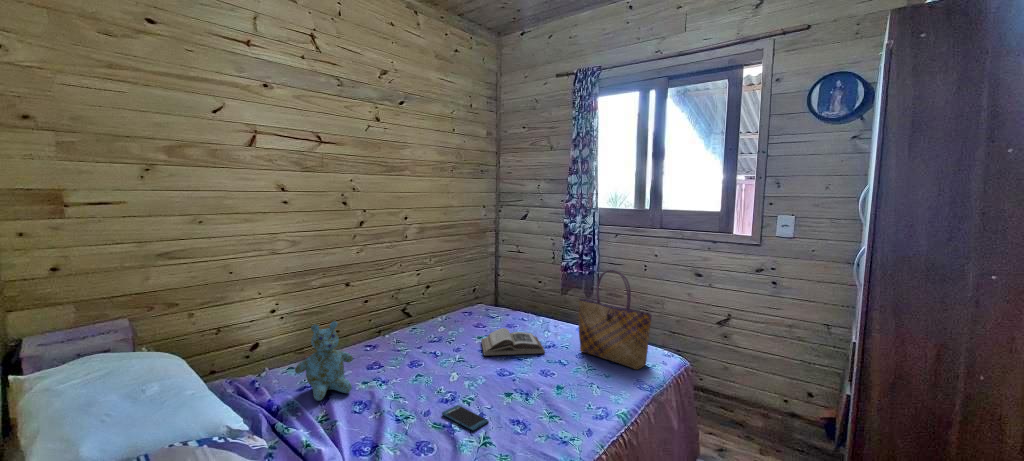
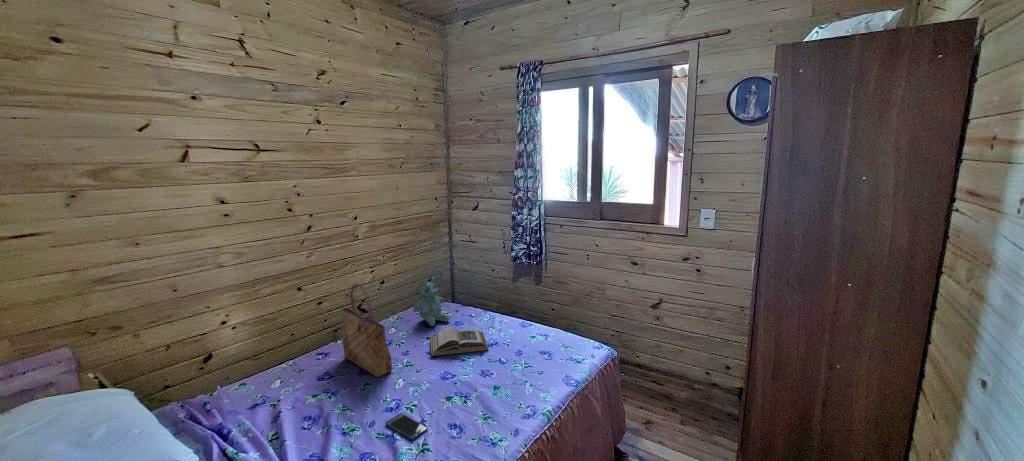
tote bag: present [579,270,652,370] -> present [343,284,392,377]
stuffed bear: present [295,321,353,401] -> present [414,278,450,326]

